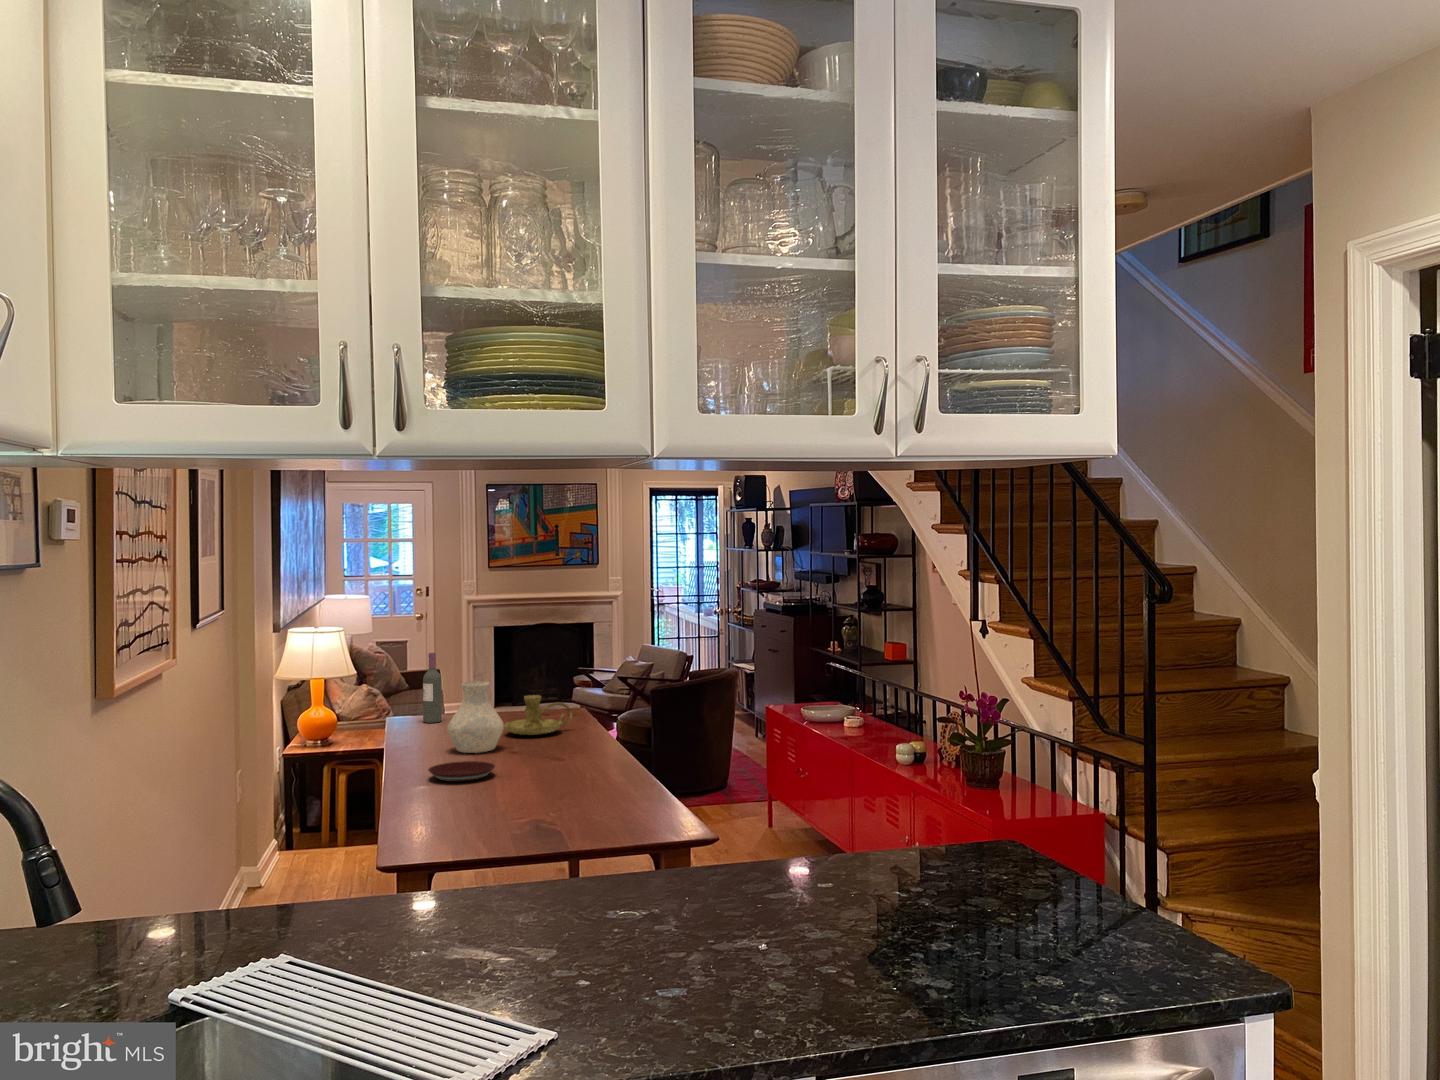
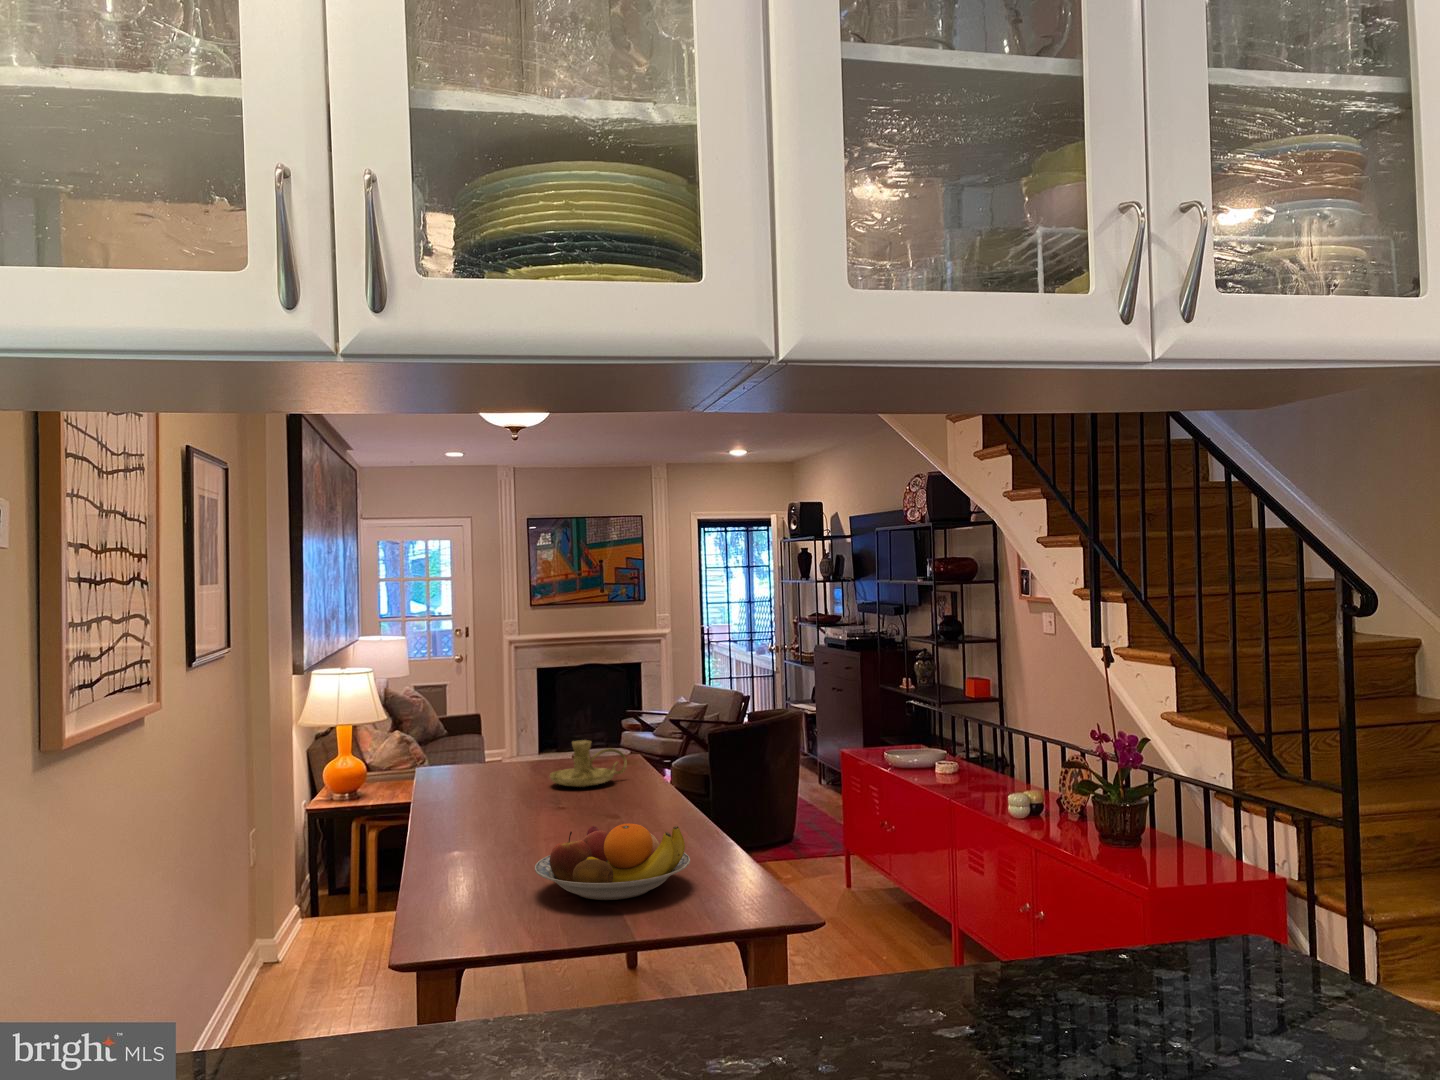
wine bottle: present [423,653,442,723] -> none [458,693,479,773]
vase: present [447,681,504,753] -> none [484,725,549,809]
plate: present [428,761,495,782] -> none [460,820,540,846]
fruit bowl: none [491,762,617,822] -> present [535,824,690,900]

